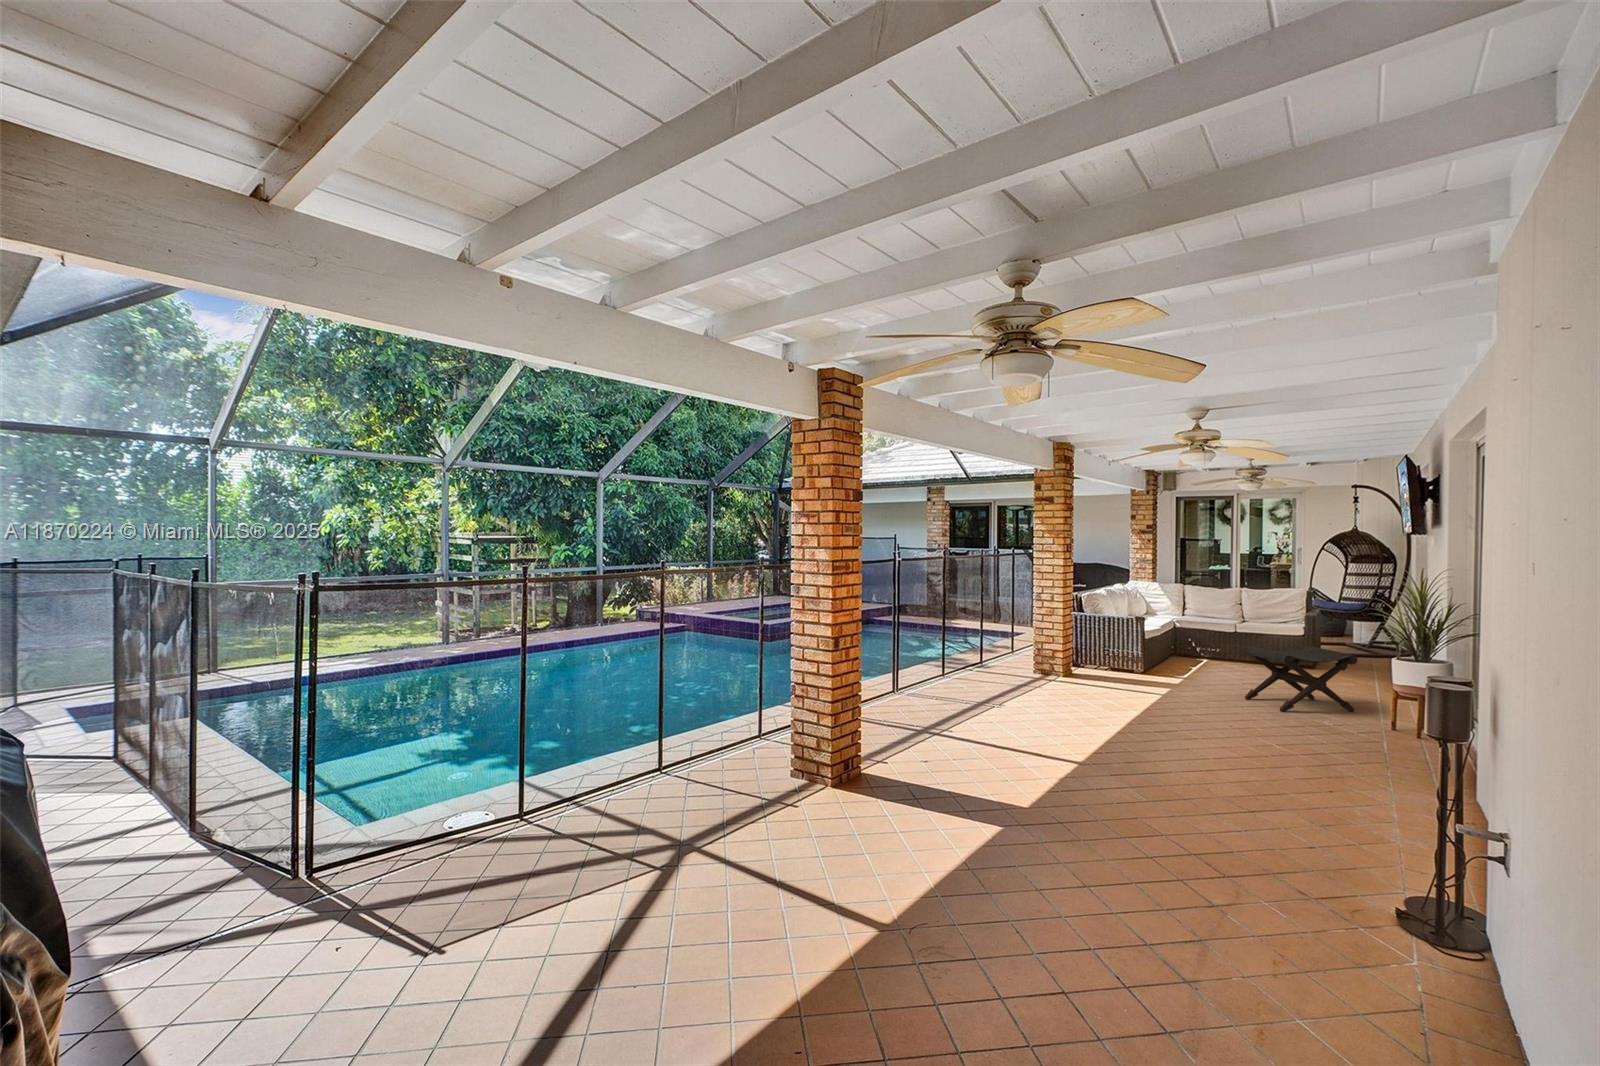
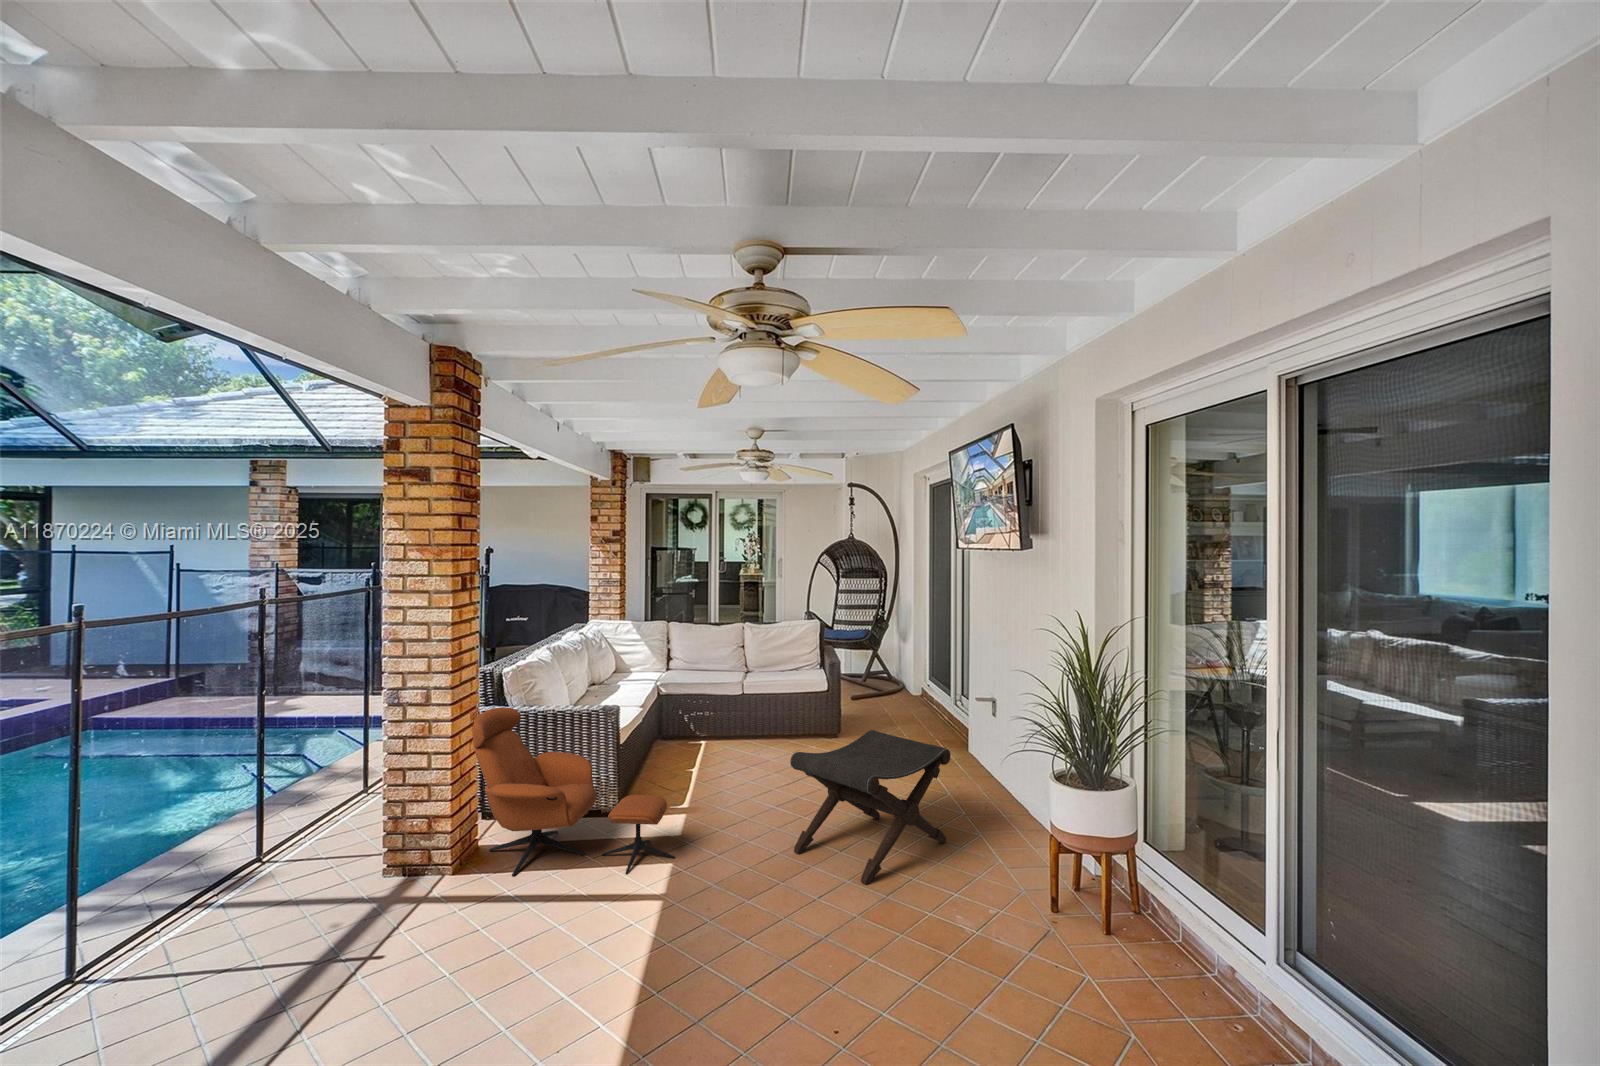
lounge chair: none [1072,609,1174,690] -> present [473,708,675,876]

